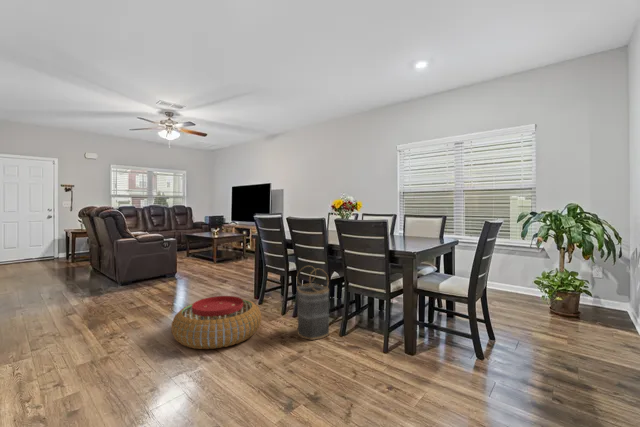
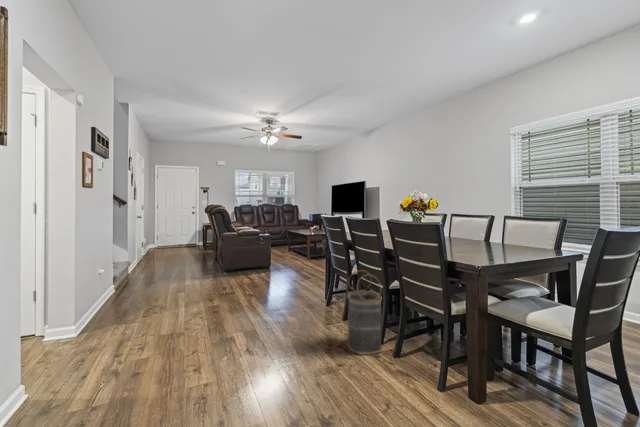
pouf: present [171,296,261,349] -> none [229,293,314,346]

